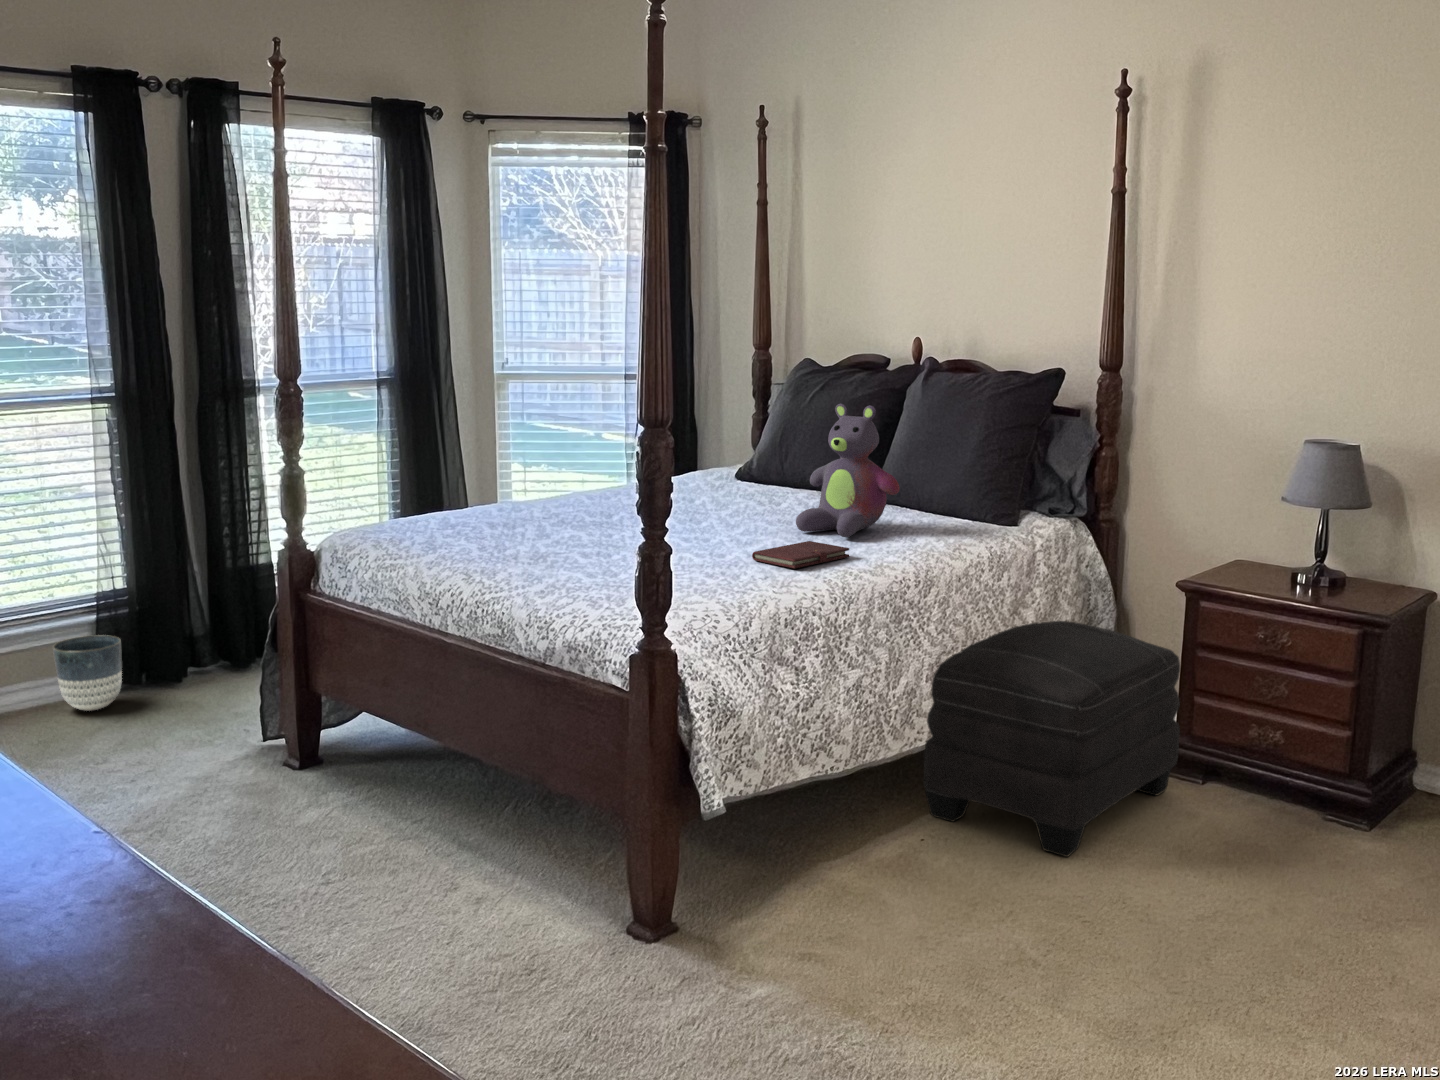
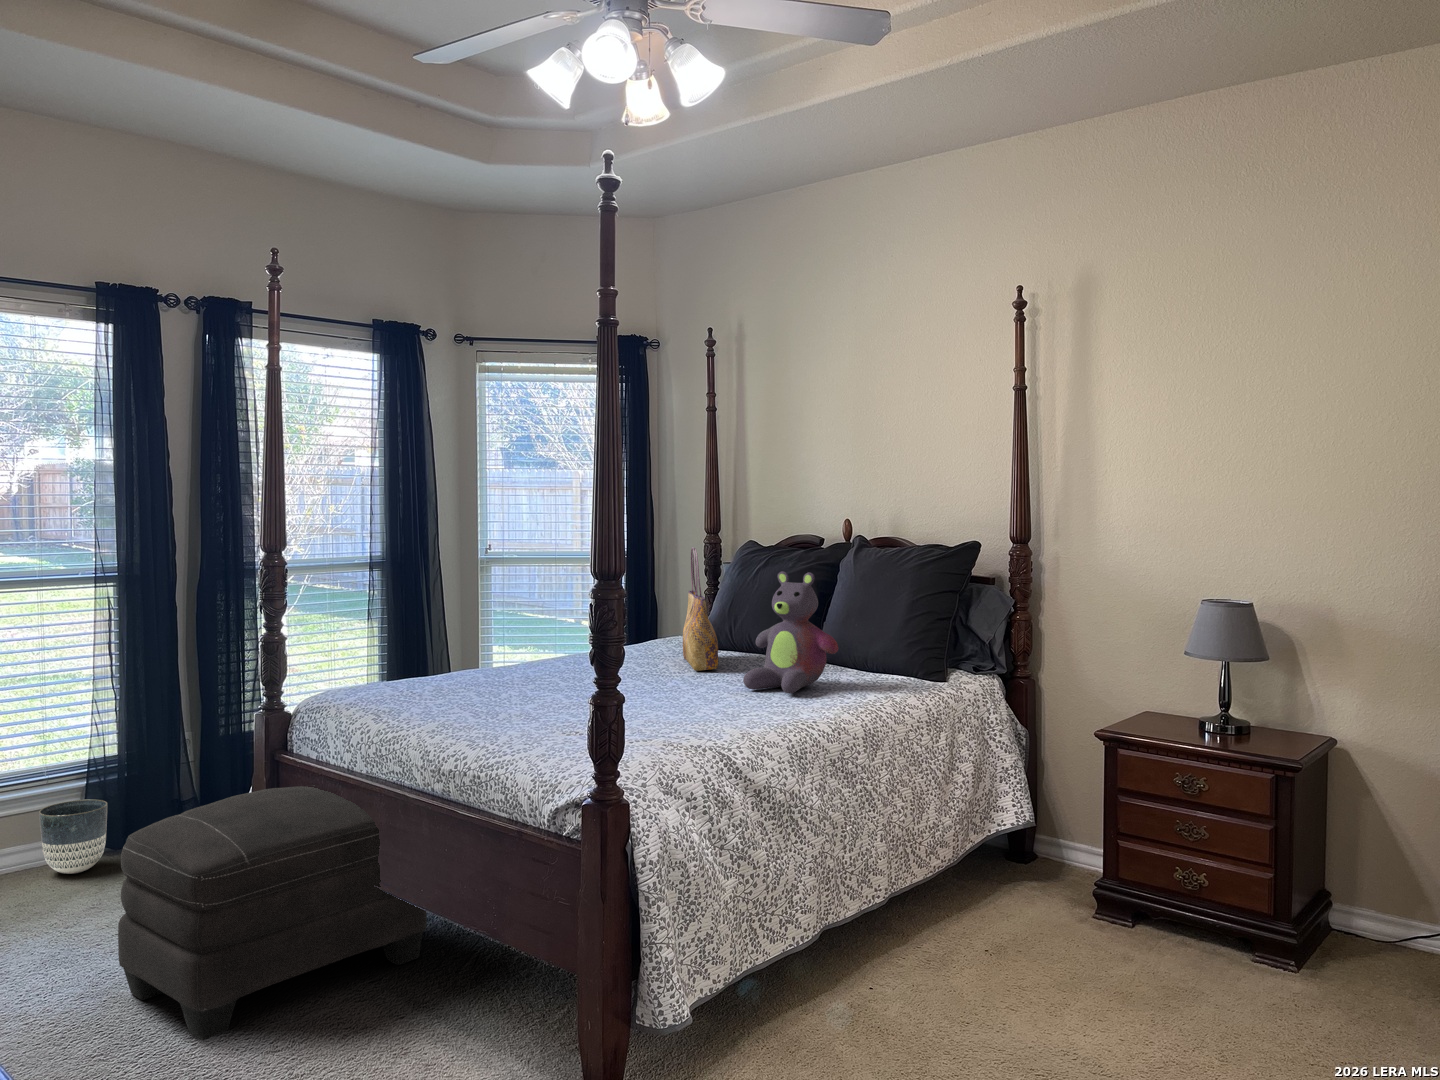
tote bag: none [730,373,769,509] -> present [683,547,718,671]
notebook: present [752,541,849,568] -> none [703,697,794,722]
ottoman: present [924,621,1180,857] -> present [118,786,427,1041]

